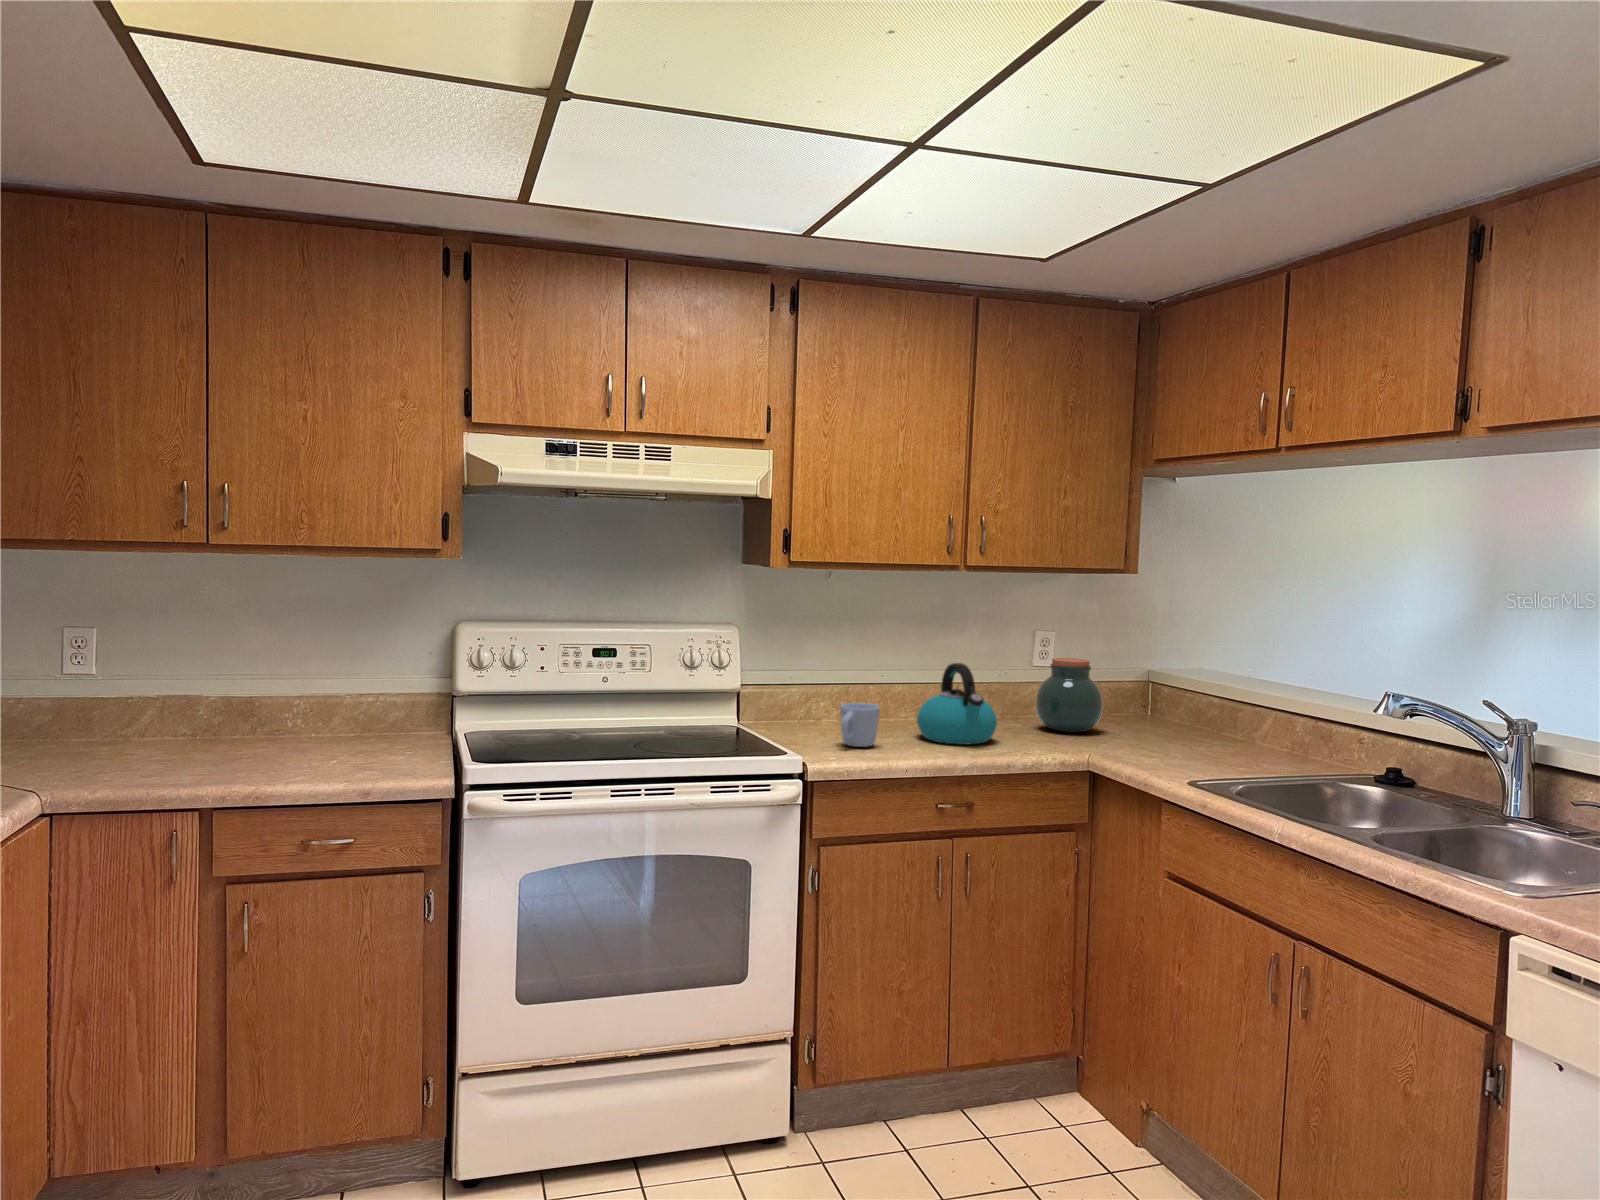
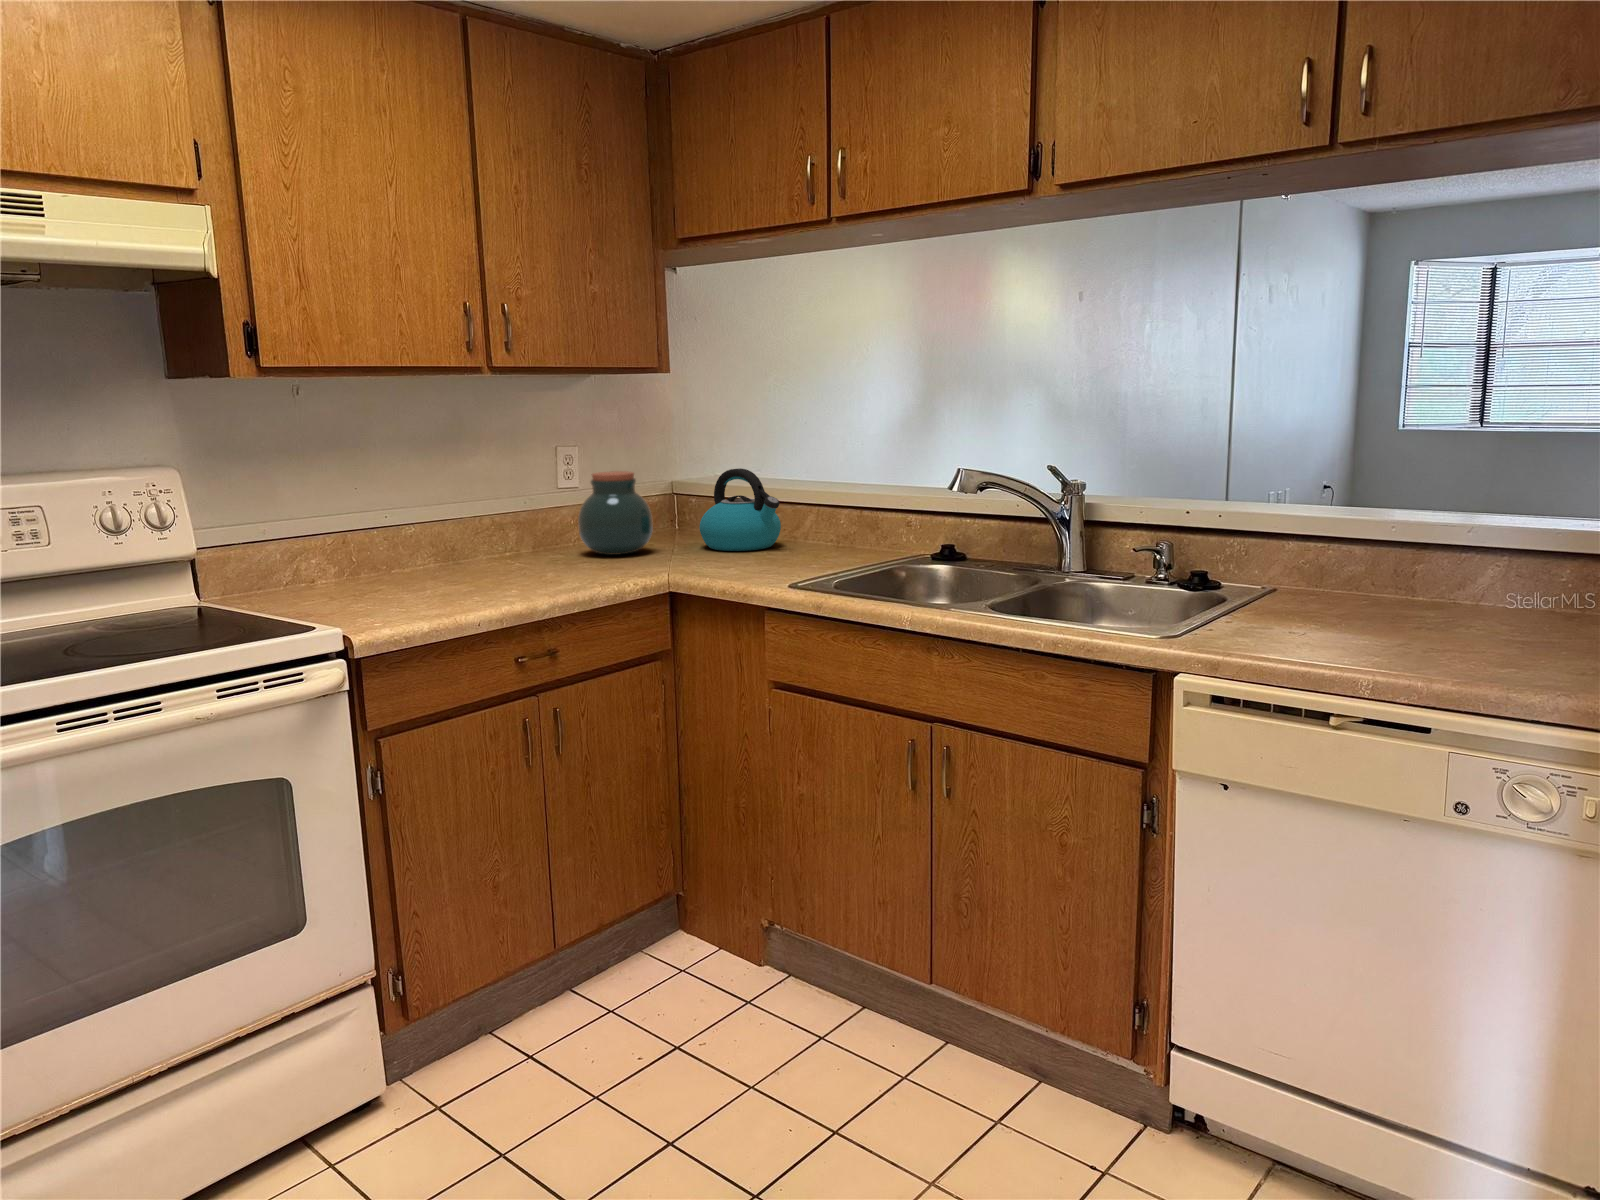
kettle: present [917,663,997,745] -> present [699,468,781,551]
mug: present [840,703,880,747] -> none [366,549,420,605]

